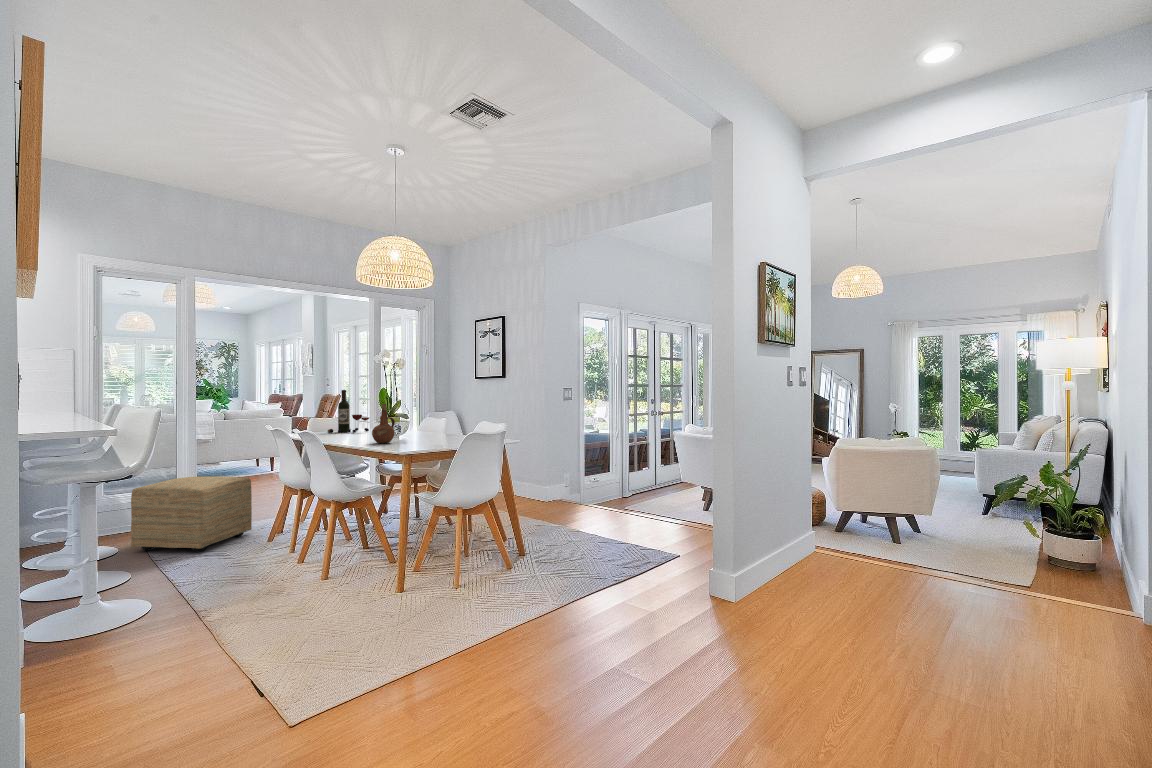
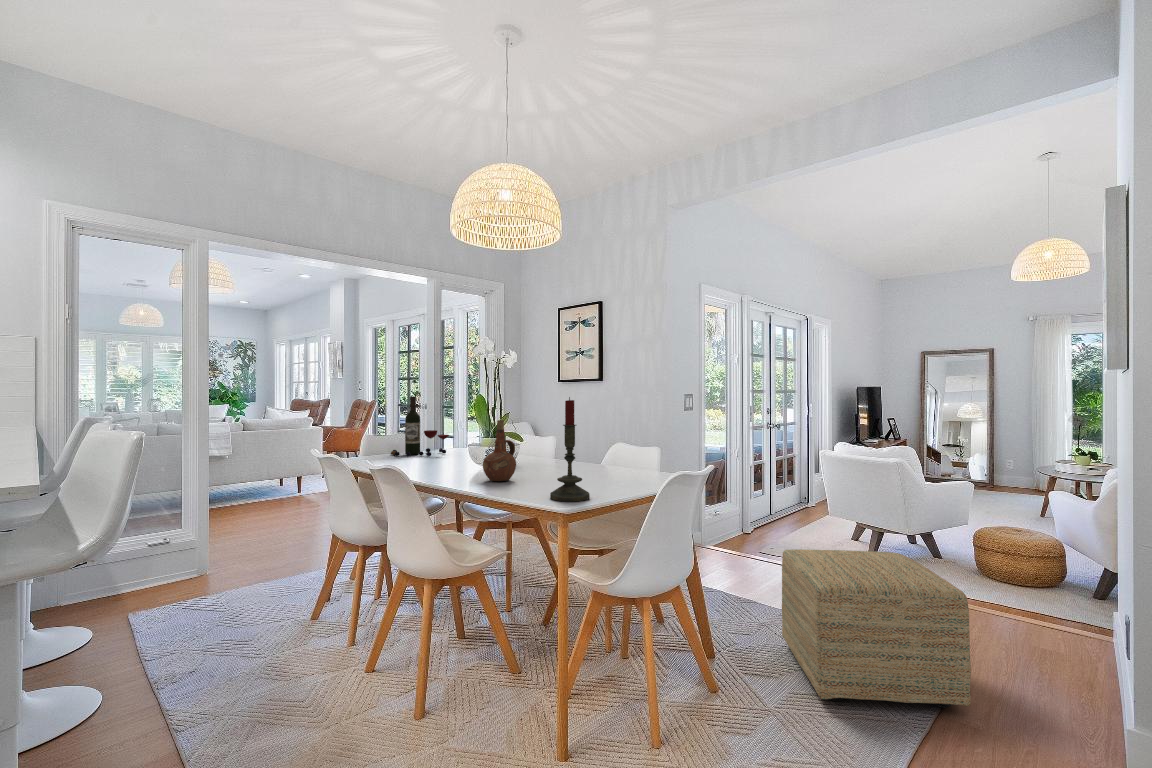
candle: none [400,388,425,450] -> present [550,397,590,502]
ottoman: present [131,477,252,552] -> present [782,549,971,708]

